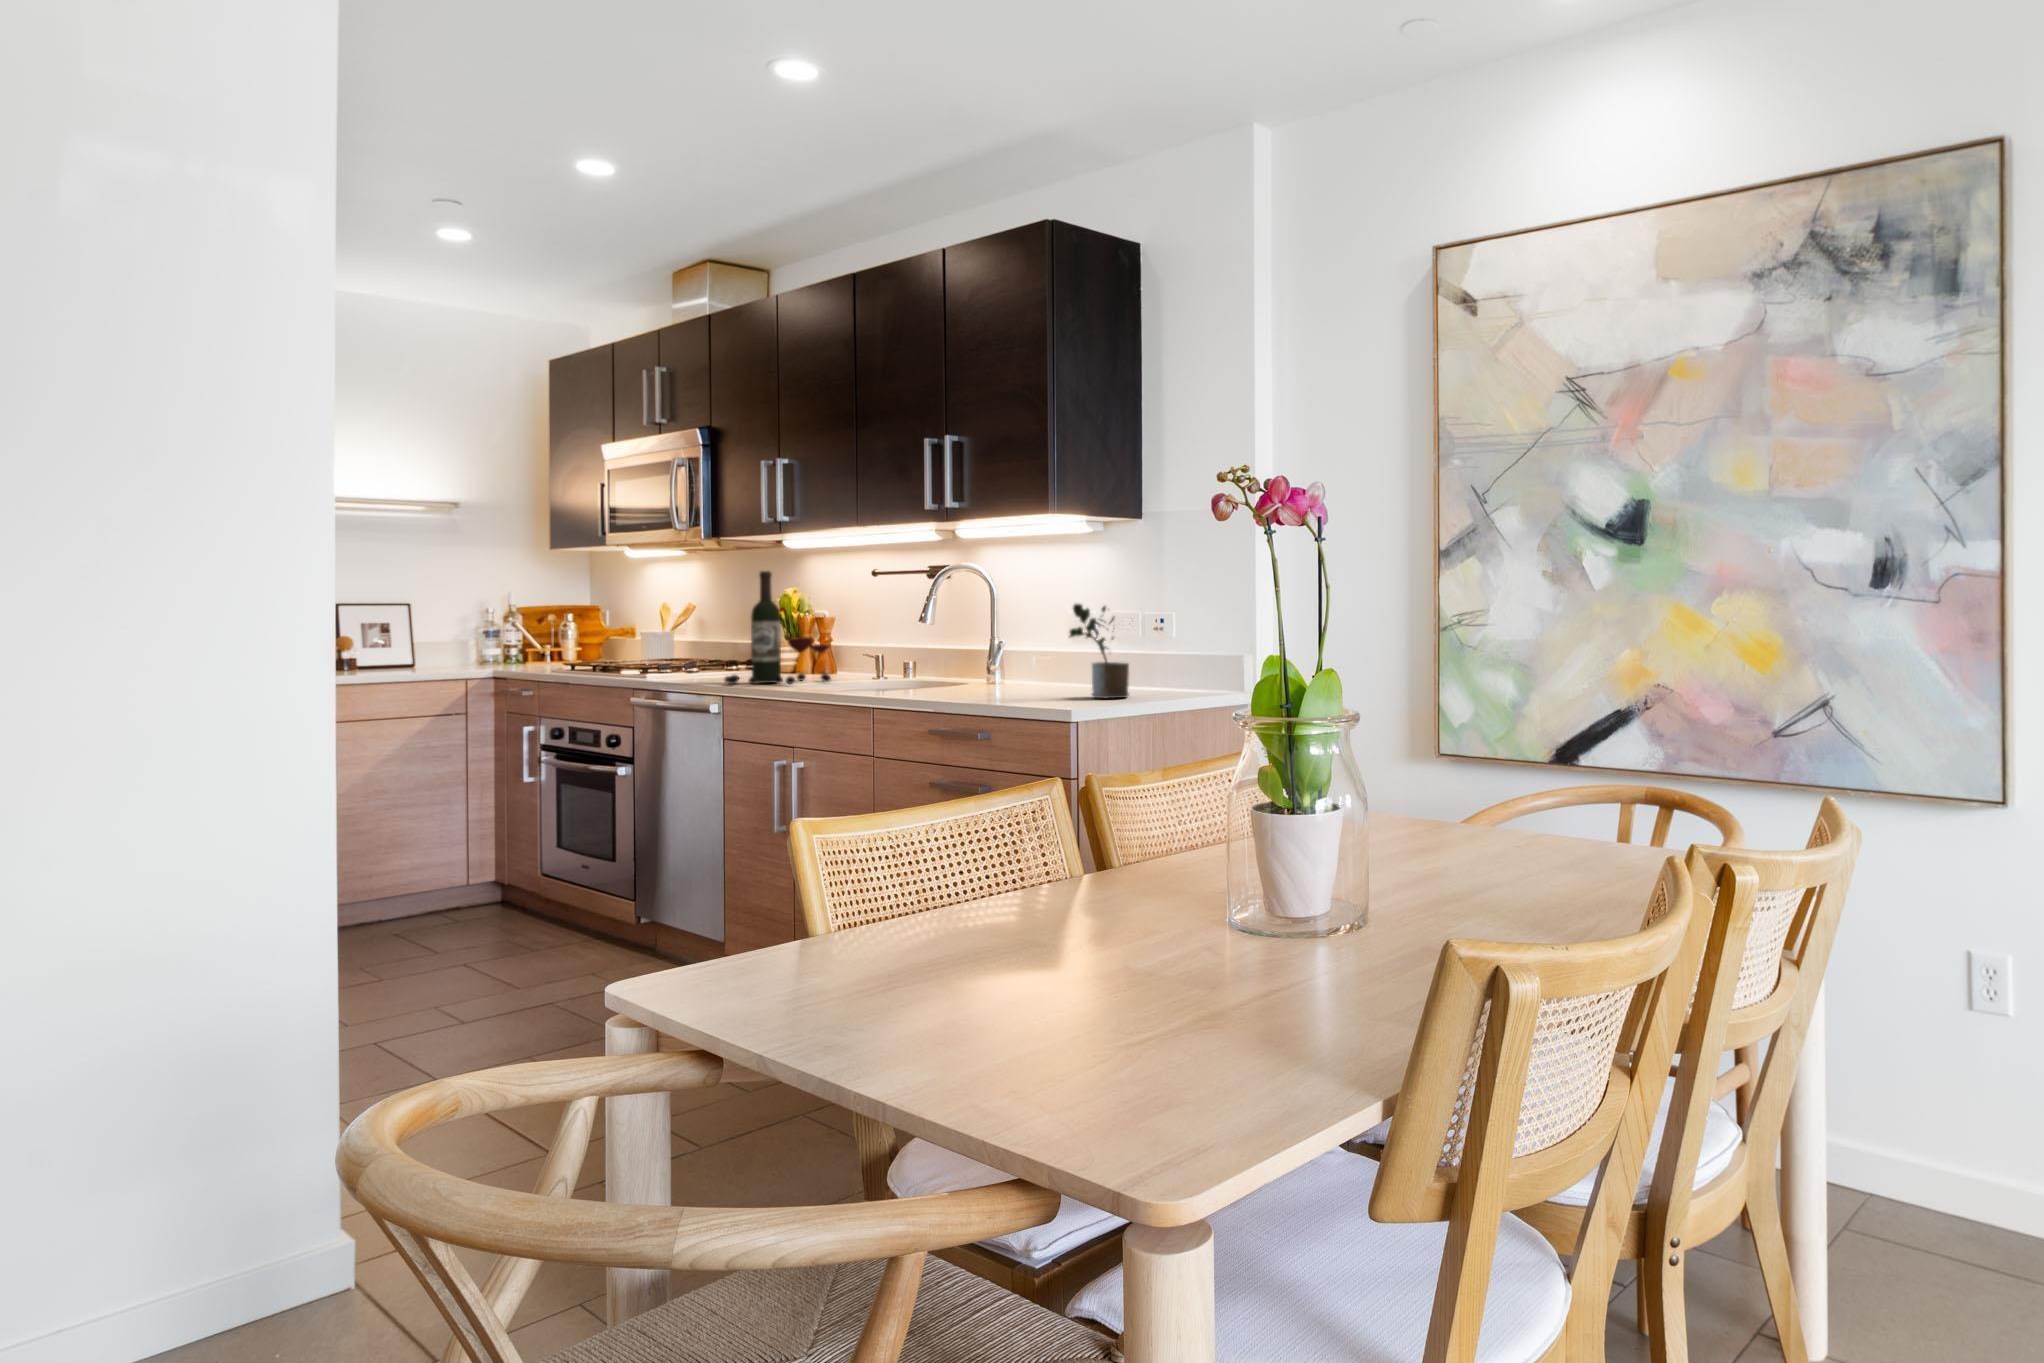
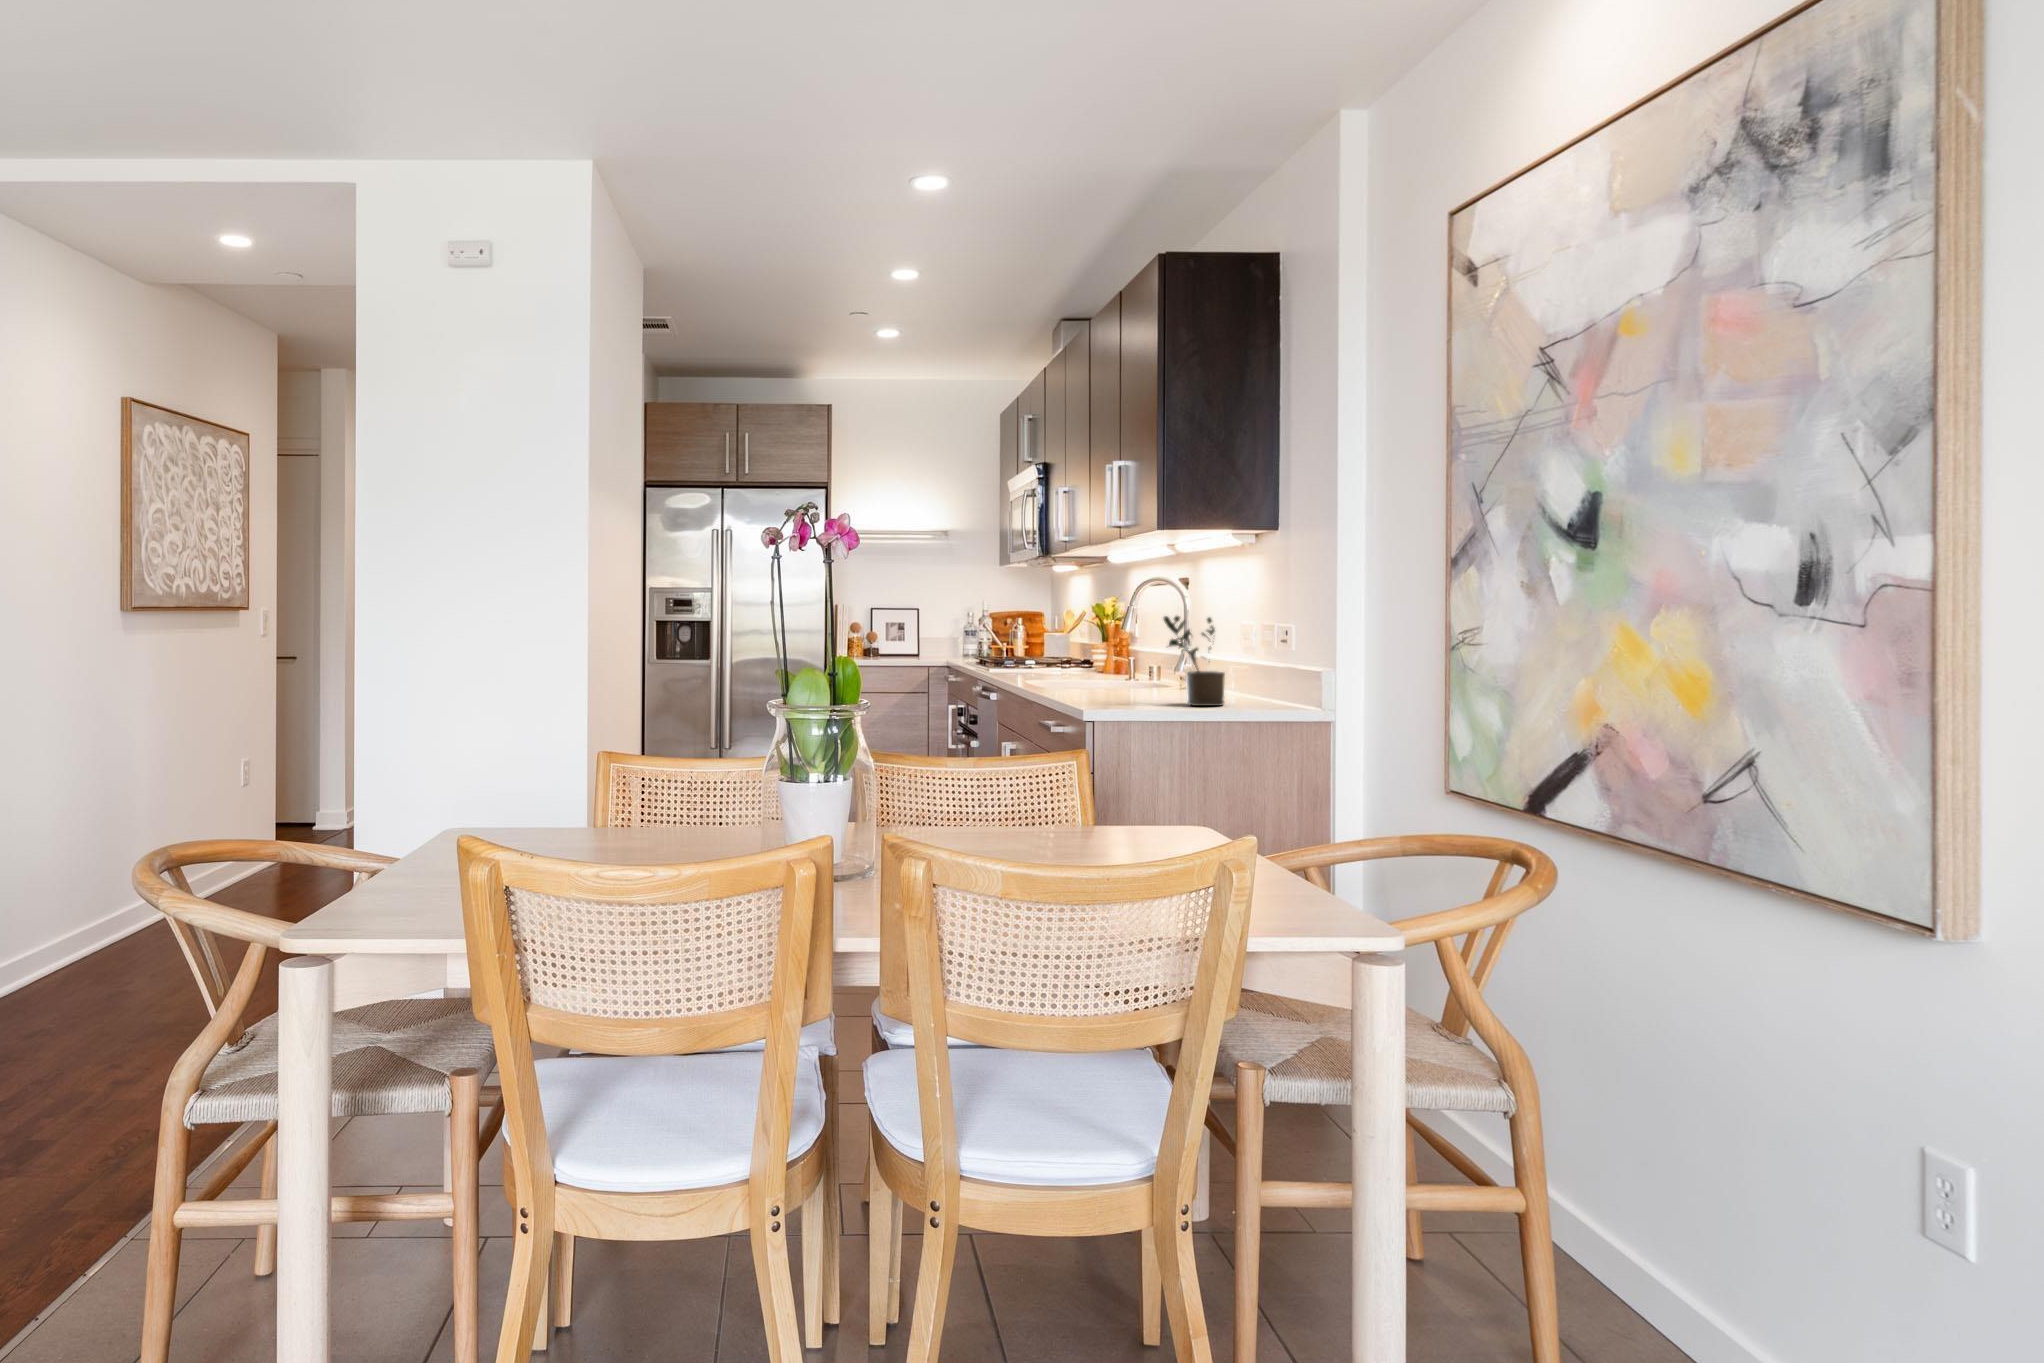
wine bottle: present [725,571,831,684] -> none [996,586,1081,682]

